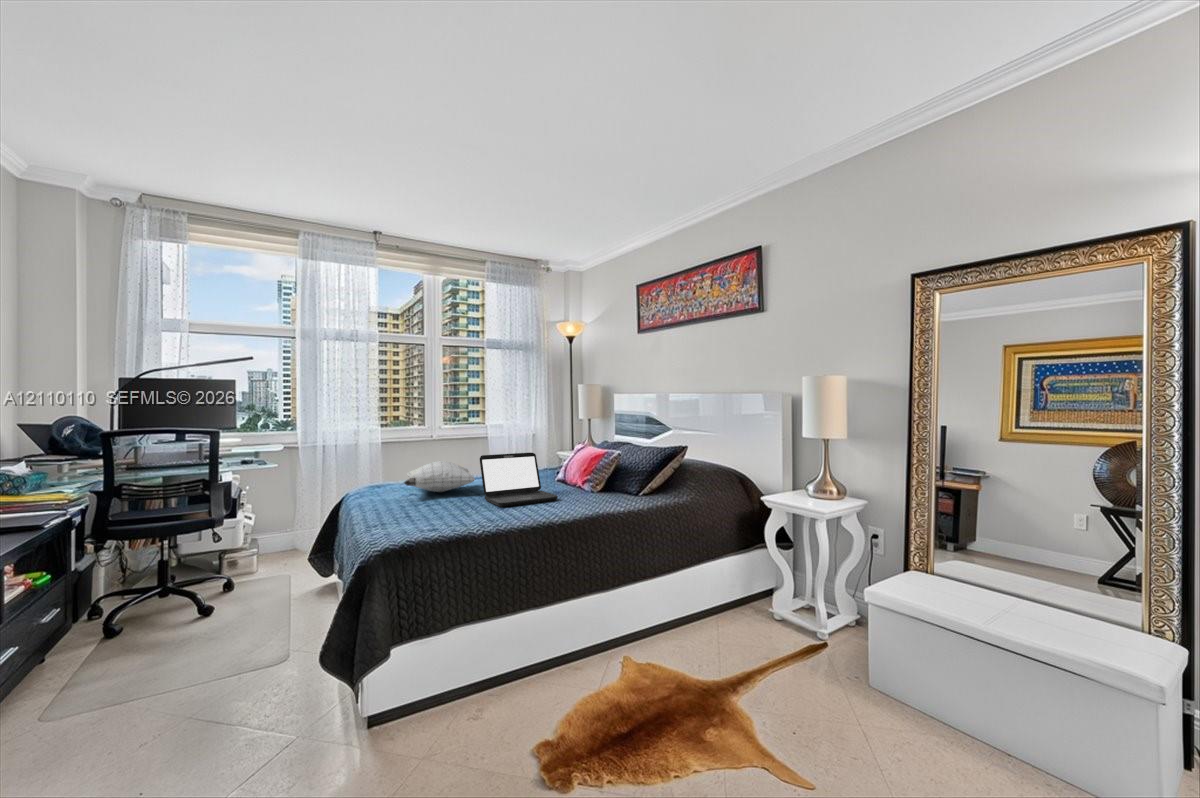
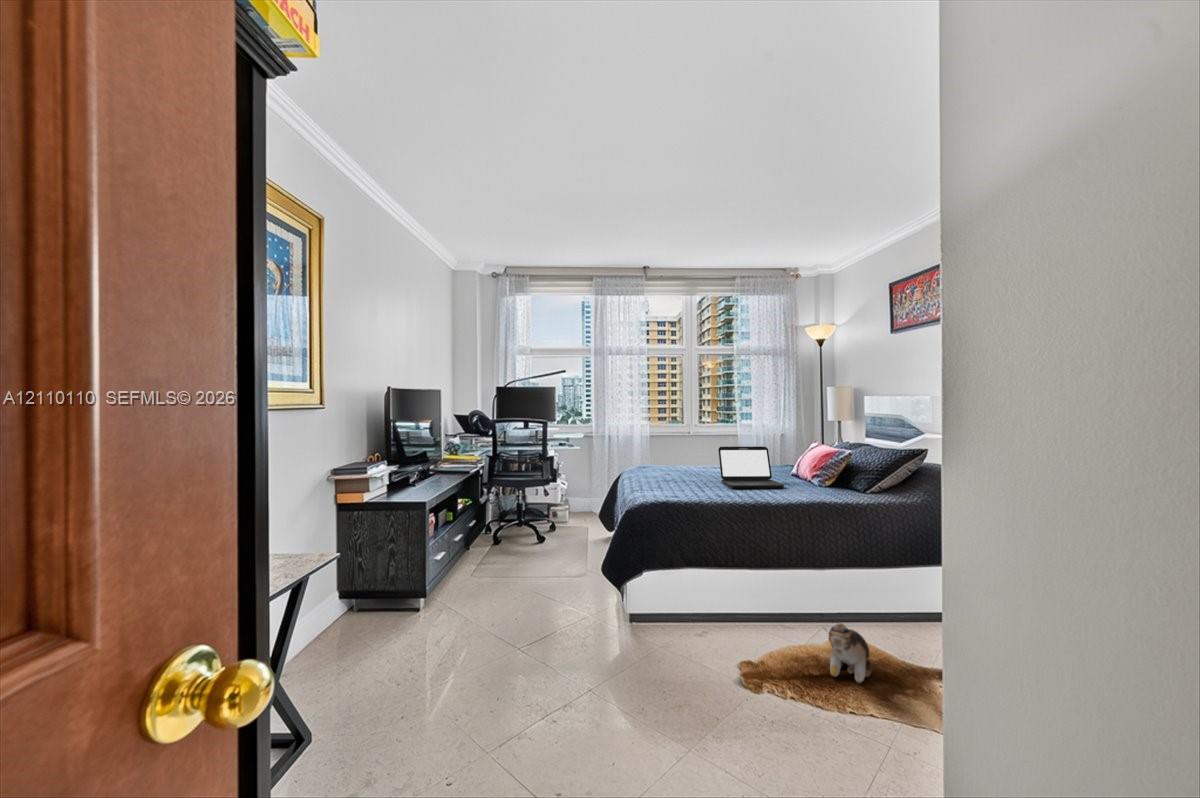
pillow: present [404,461,475,492] -> none [661,450,716,475]
plush toy: none [635,662,678,729] -> present [828,623,873,683]

